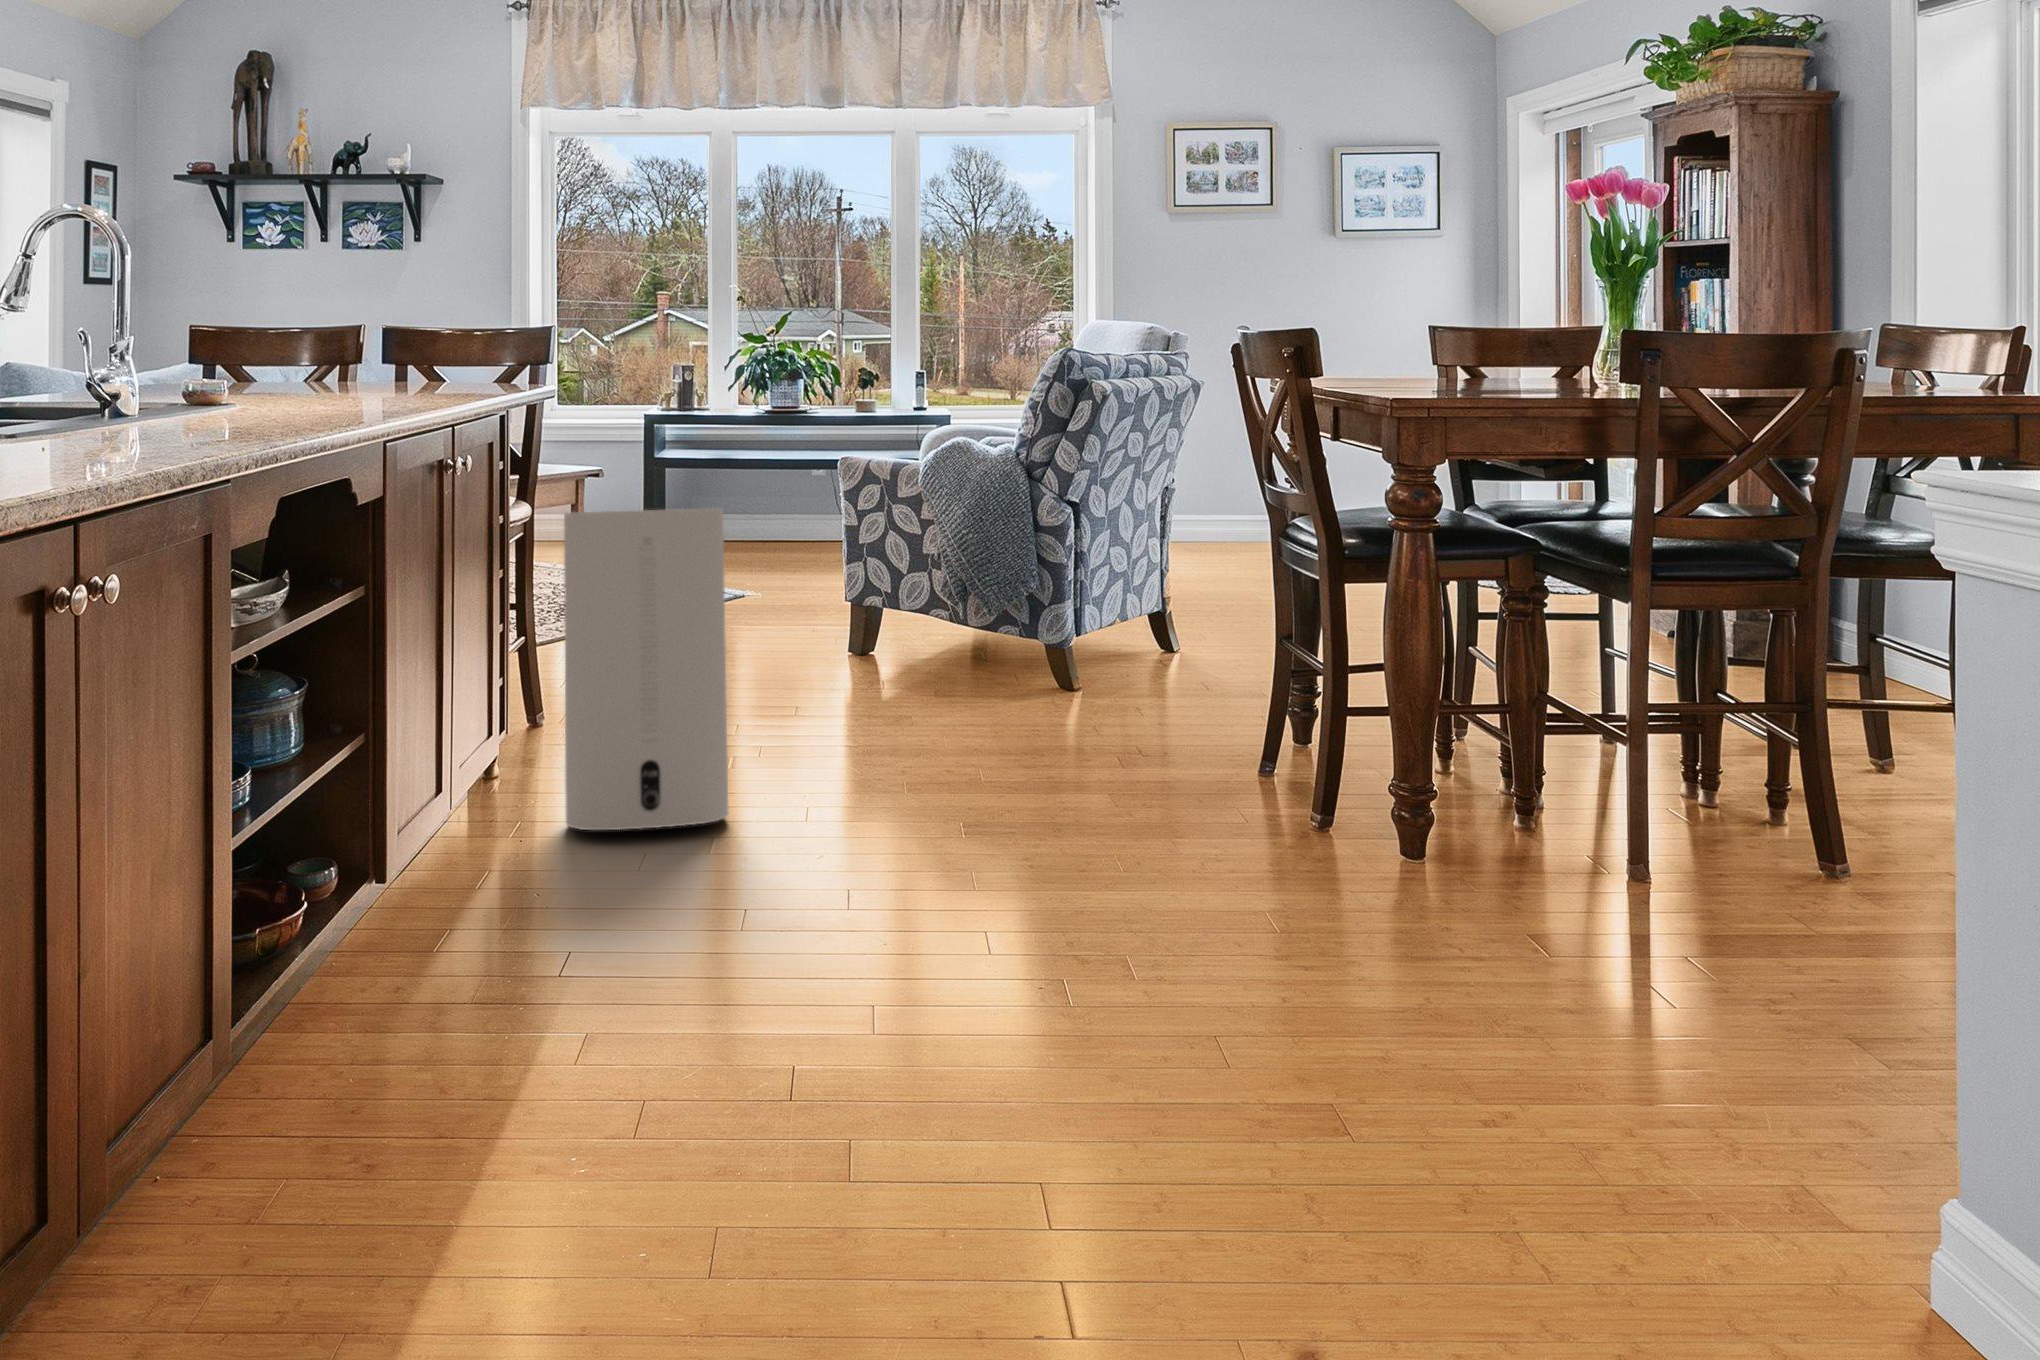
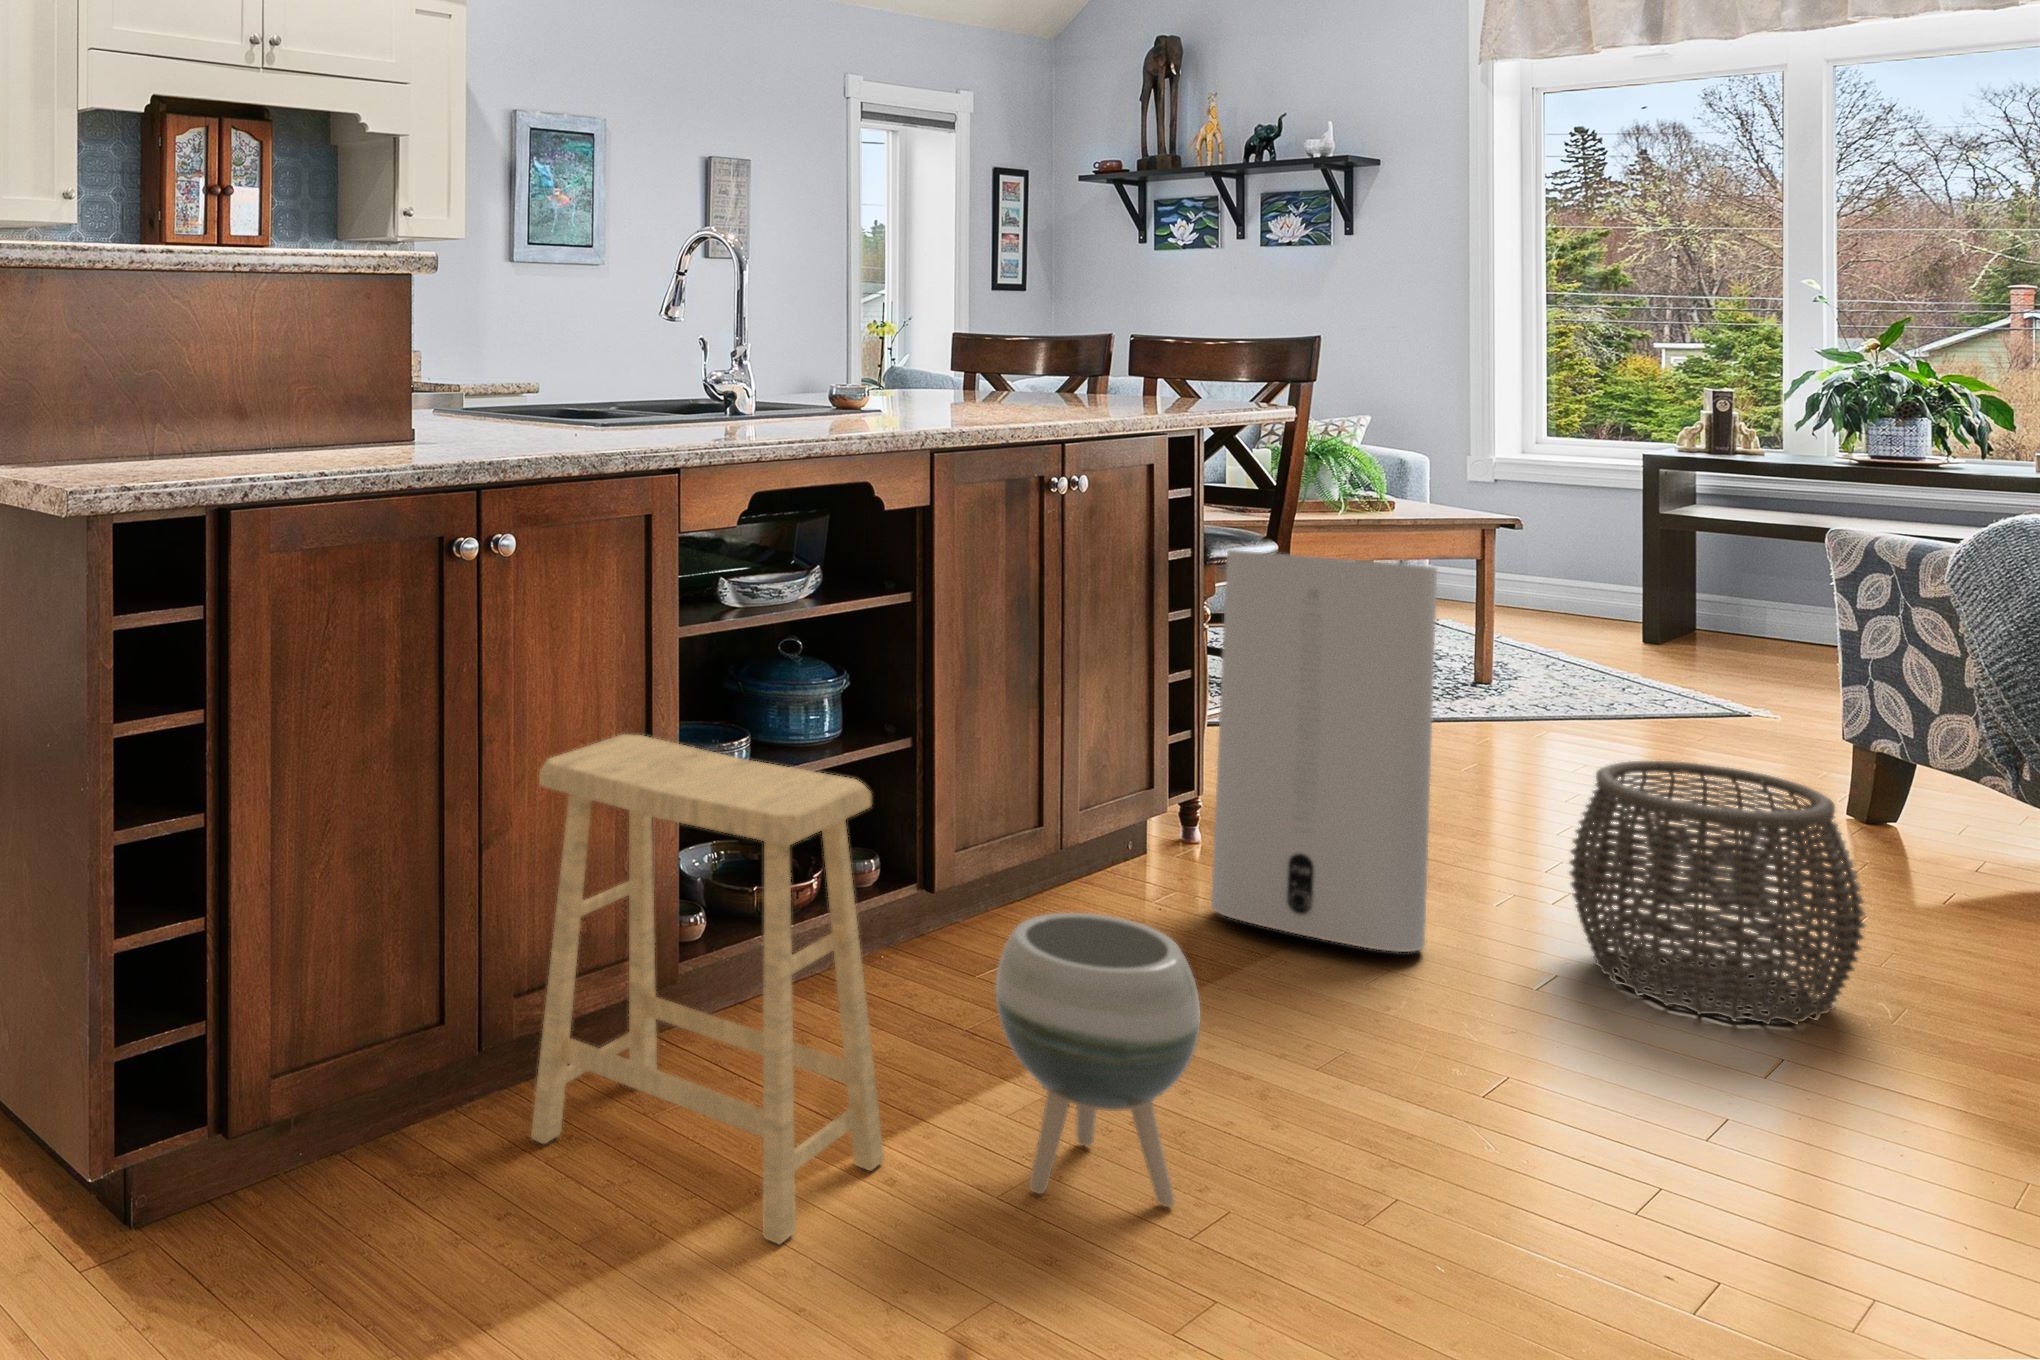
woven basket: none [804,630,975,808] -> present [1570,761,1865,1024]
footstool: none [145,773,519,1303] -> present [531,734,885,1244]
planter: none [598,843,771,1113] -> present [996,913,1200,1207]

